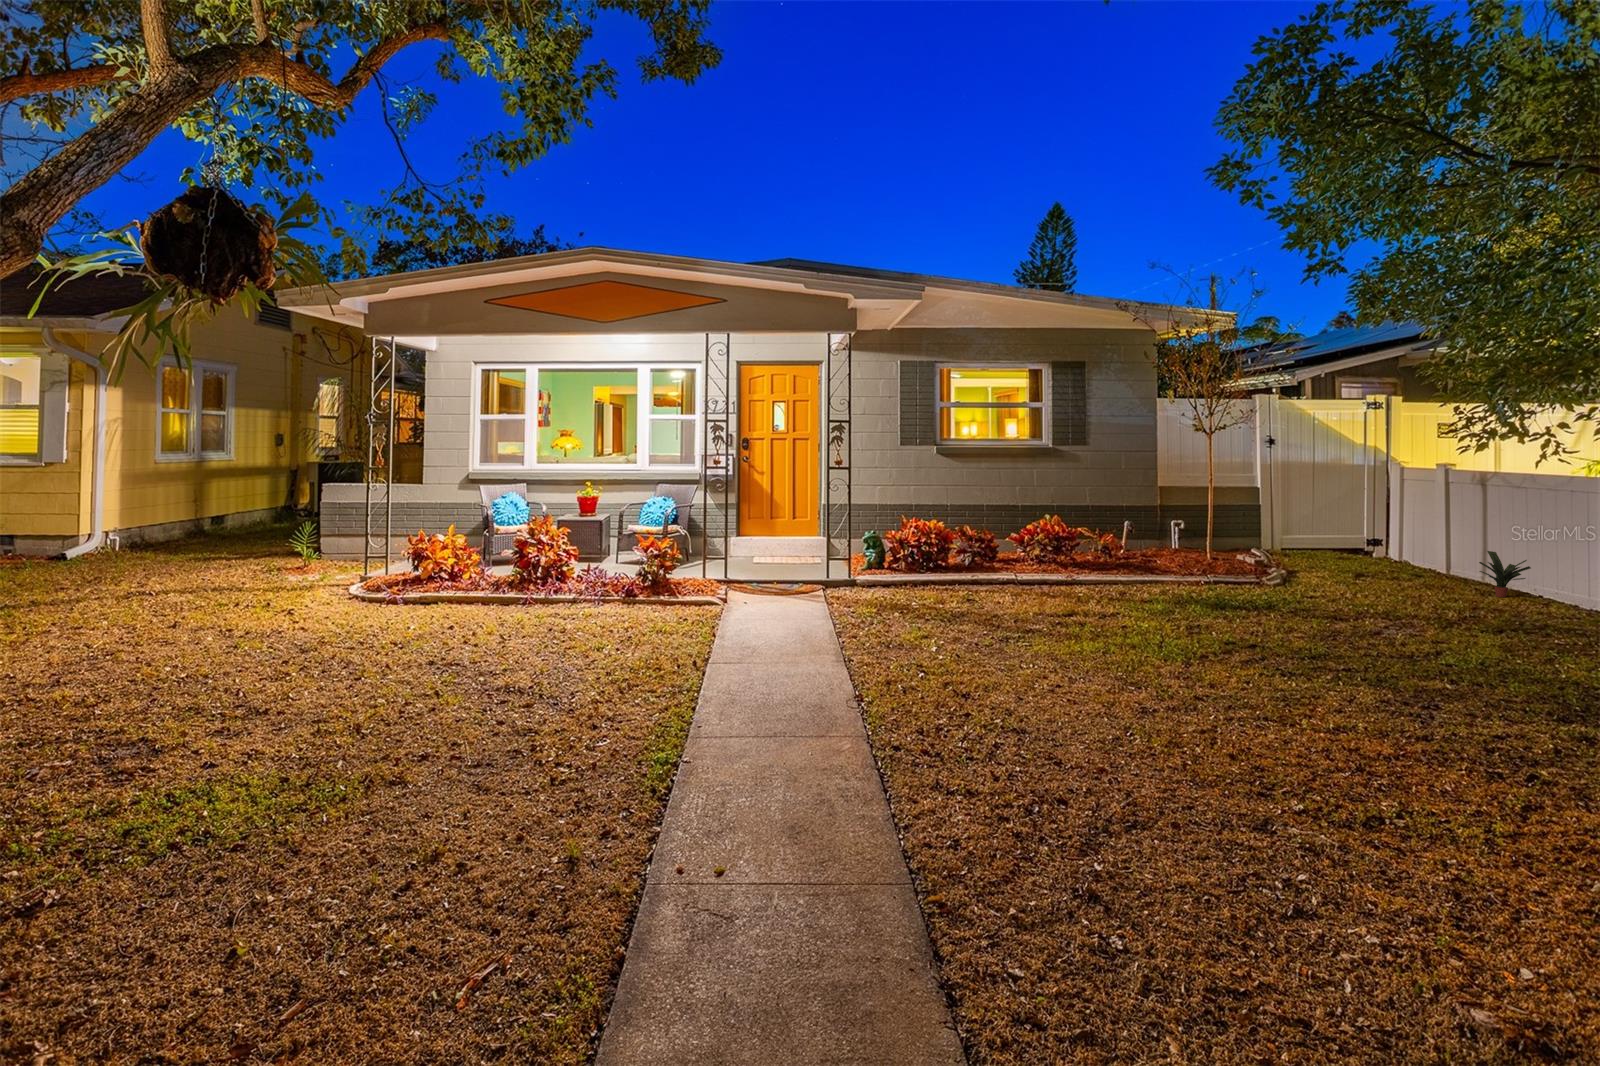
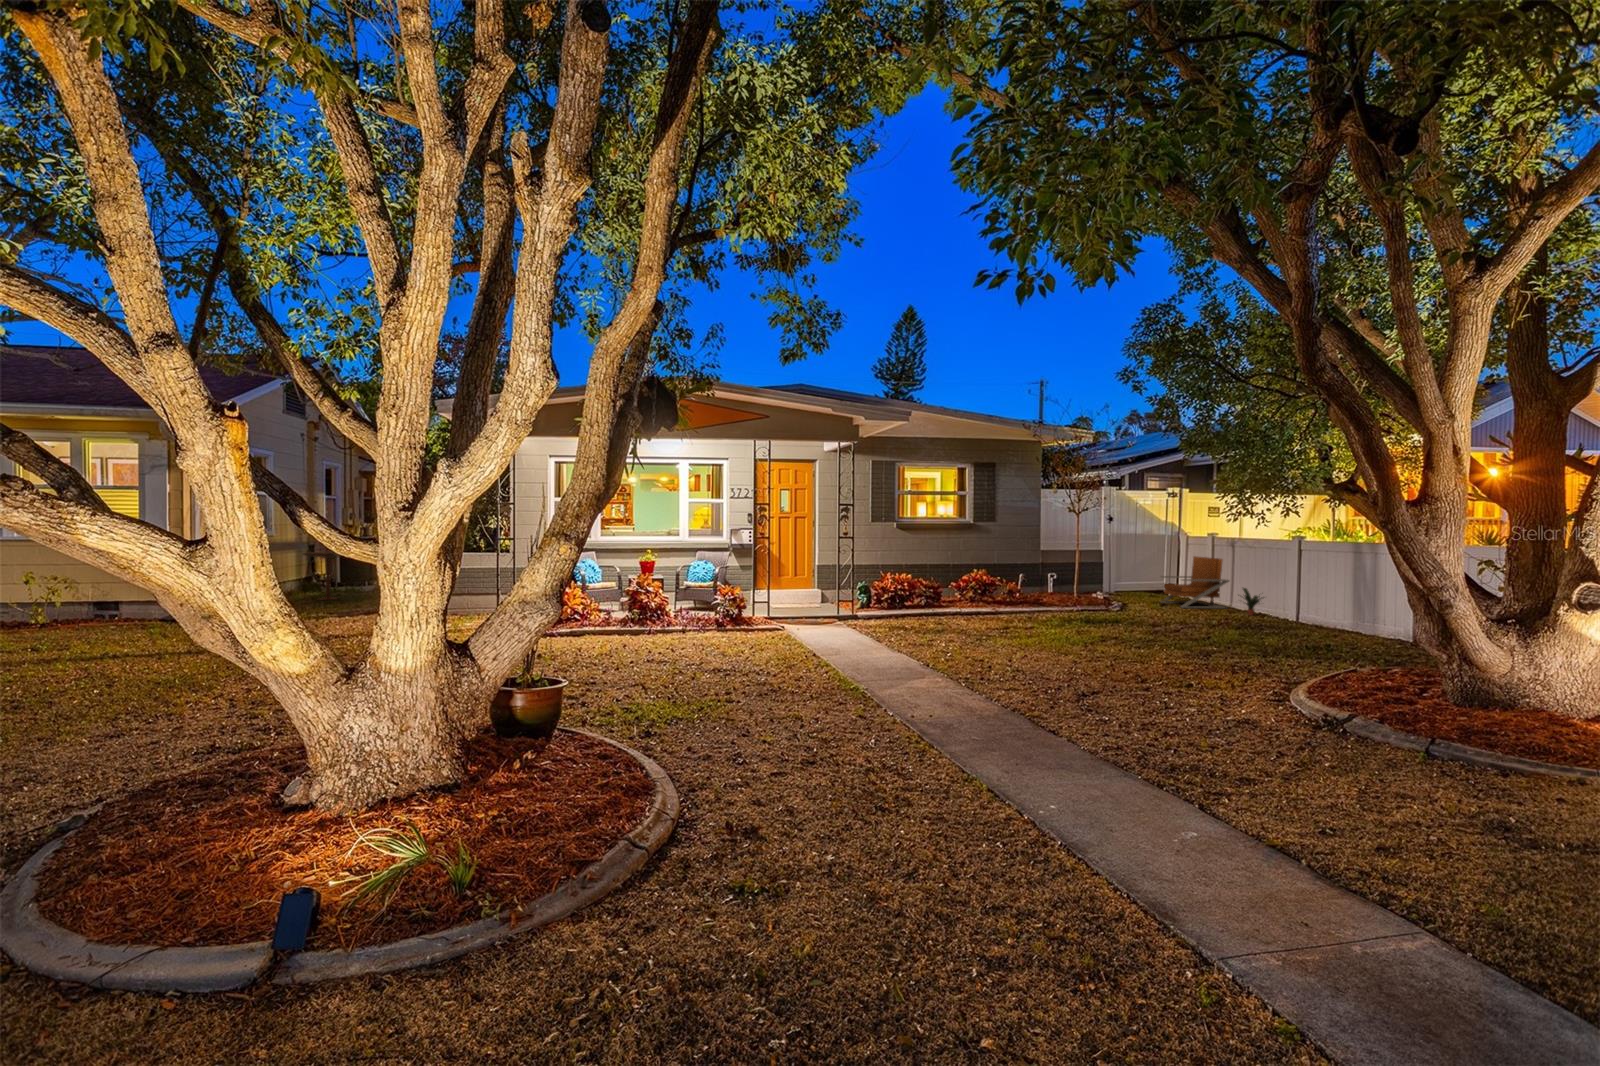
pedestal table: none [182,481,249,542] -> present [303,552,337,600]
lounge chair: none [1345,499,1467,583] -> present [1161,556,1229,608]

